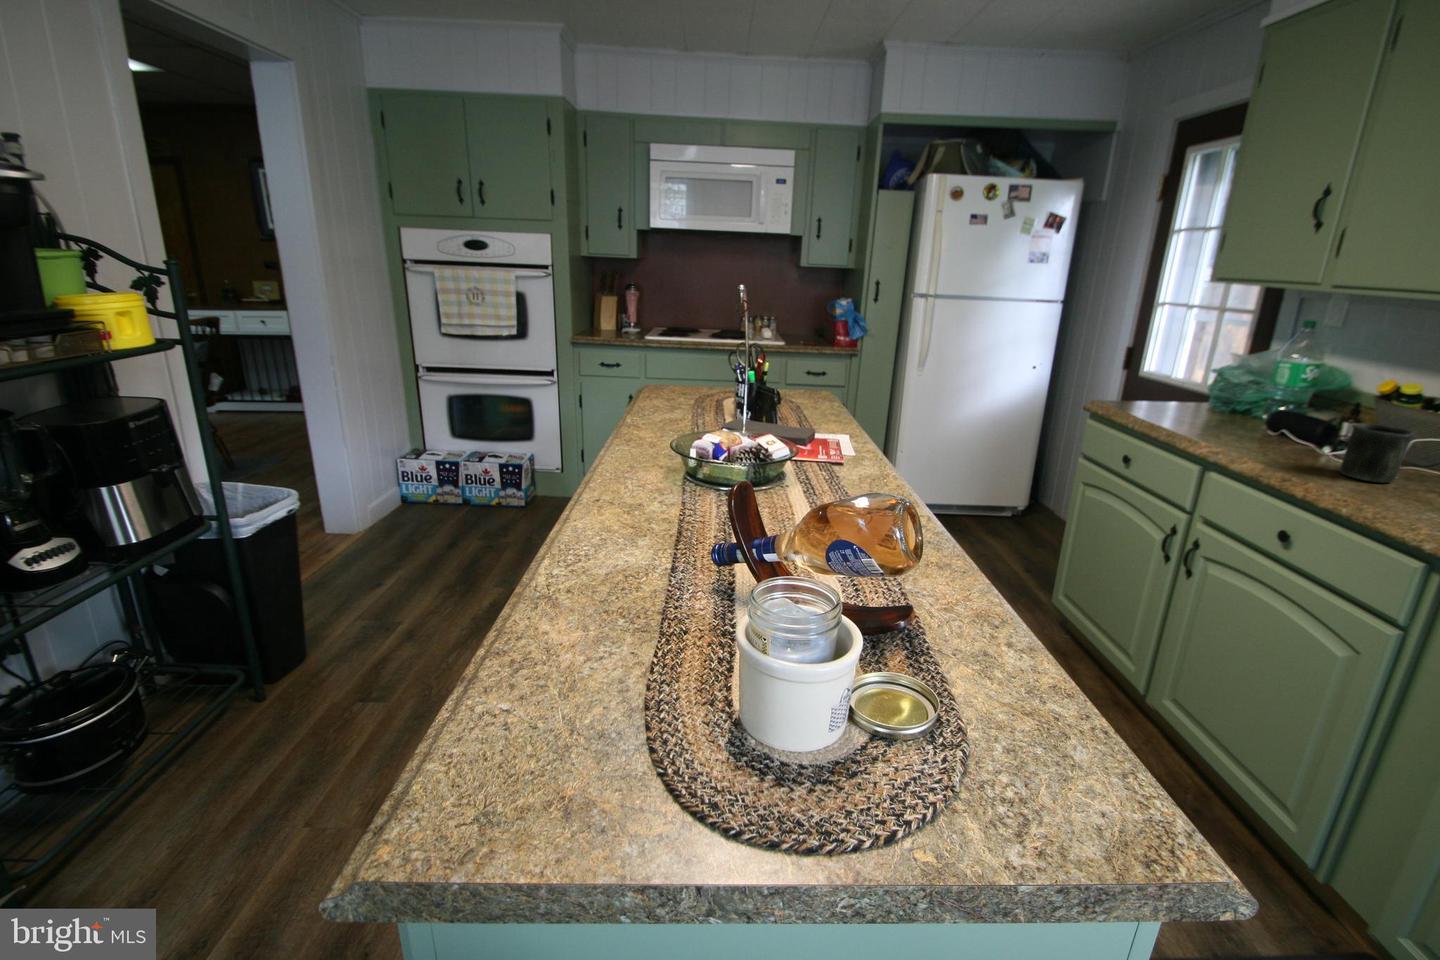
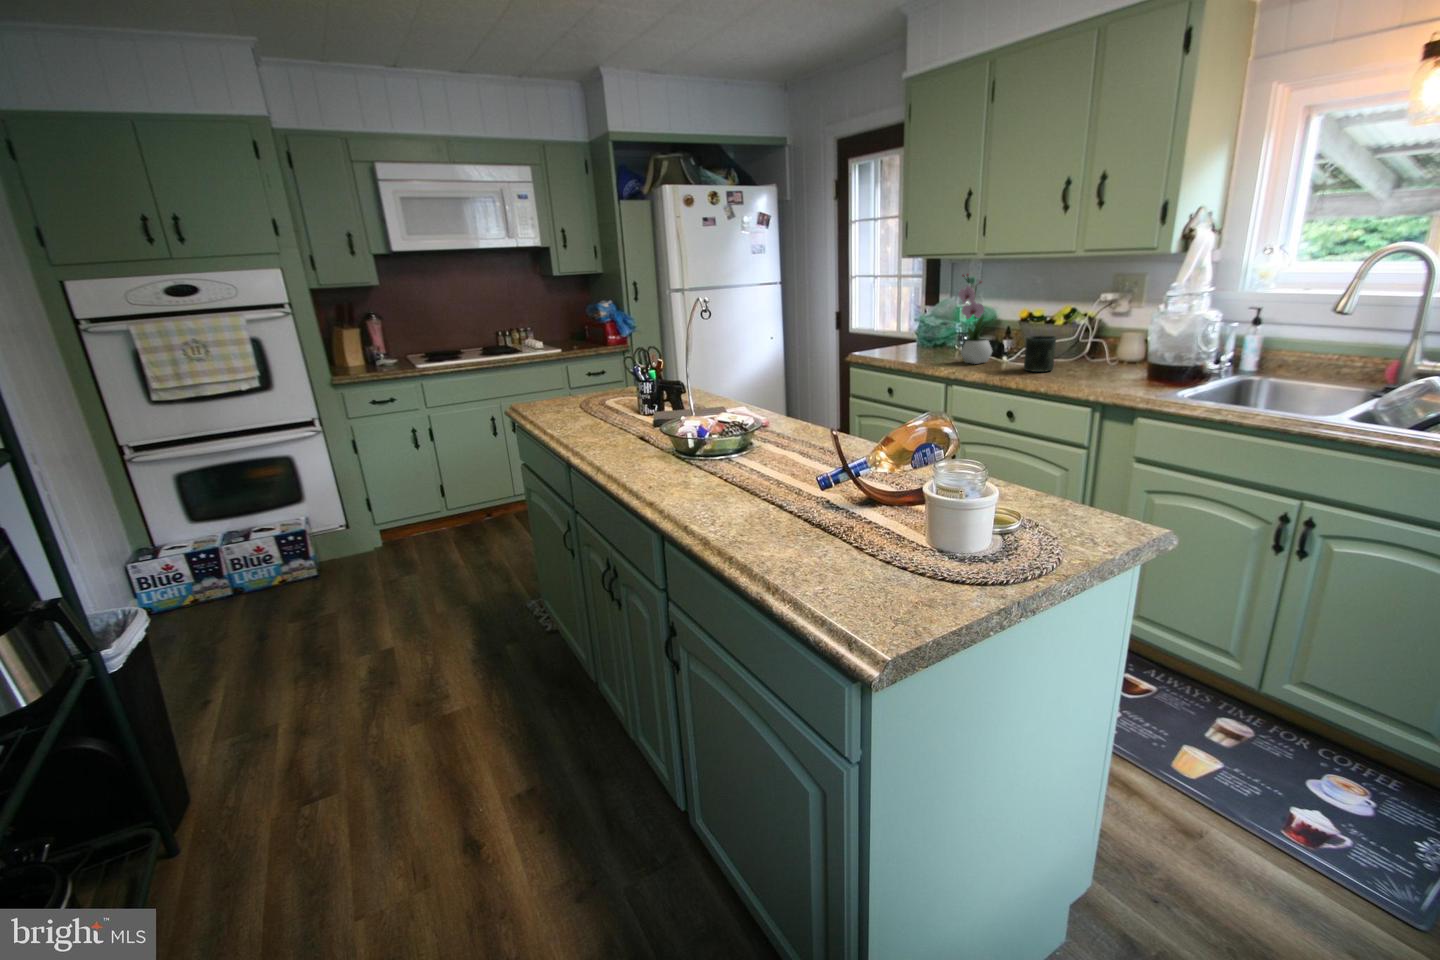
flower arrangement: none [1247,317,1326,448] -> present [958,274,992,364]

